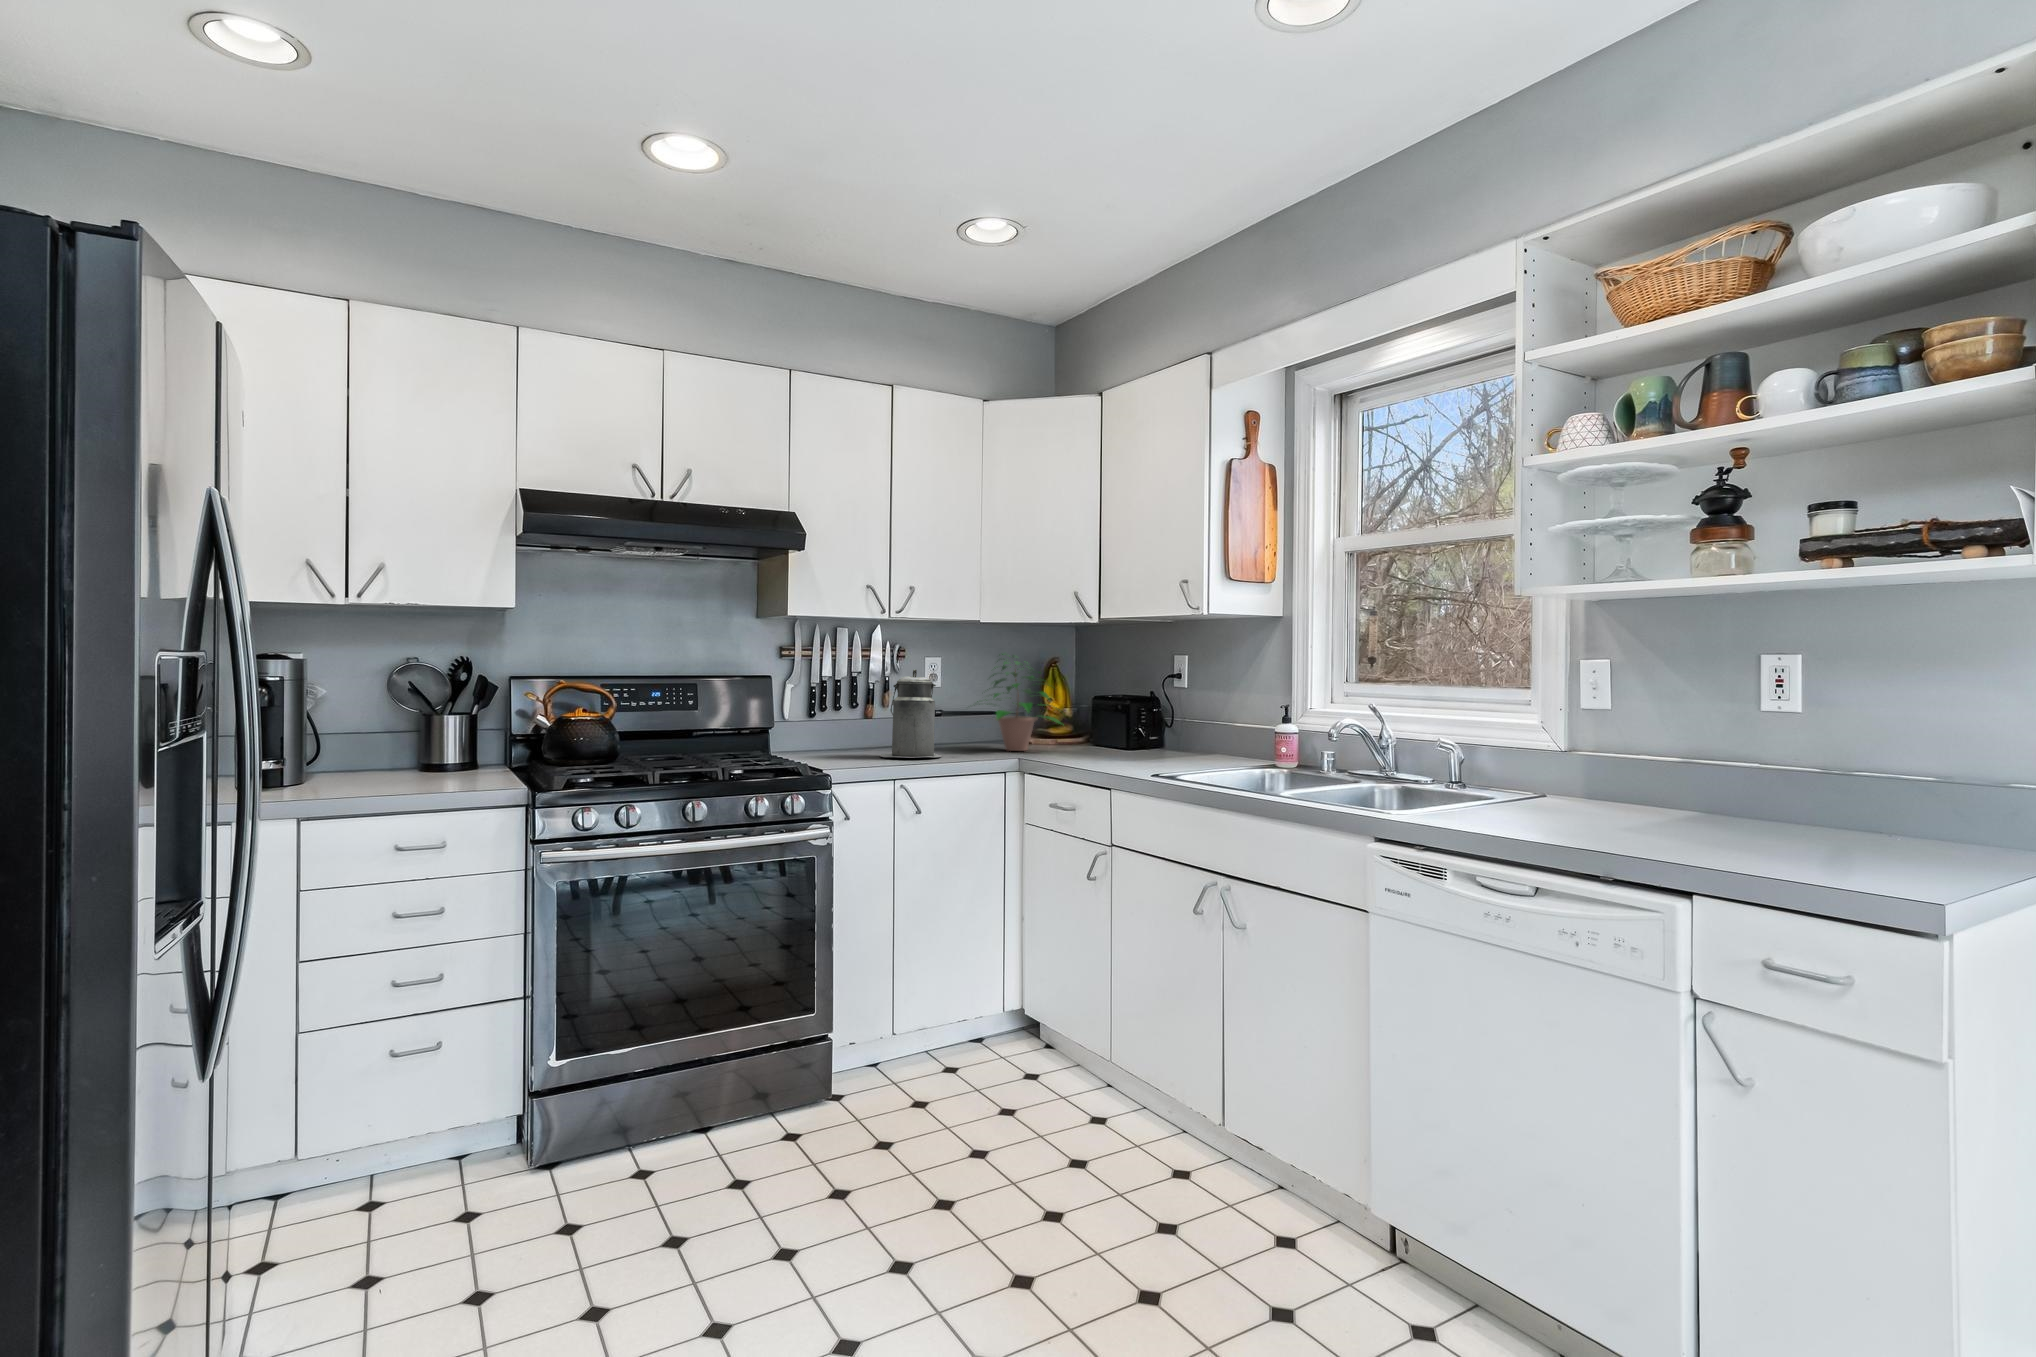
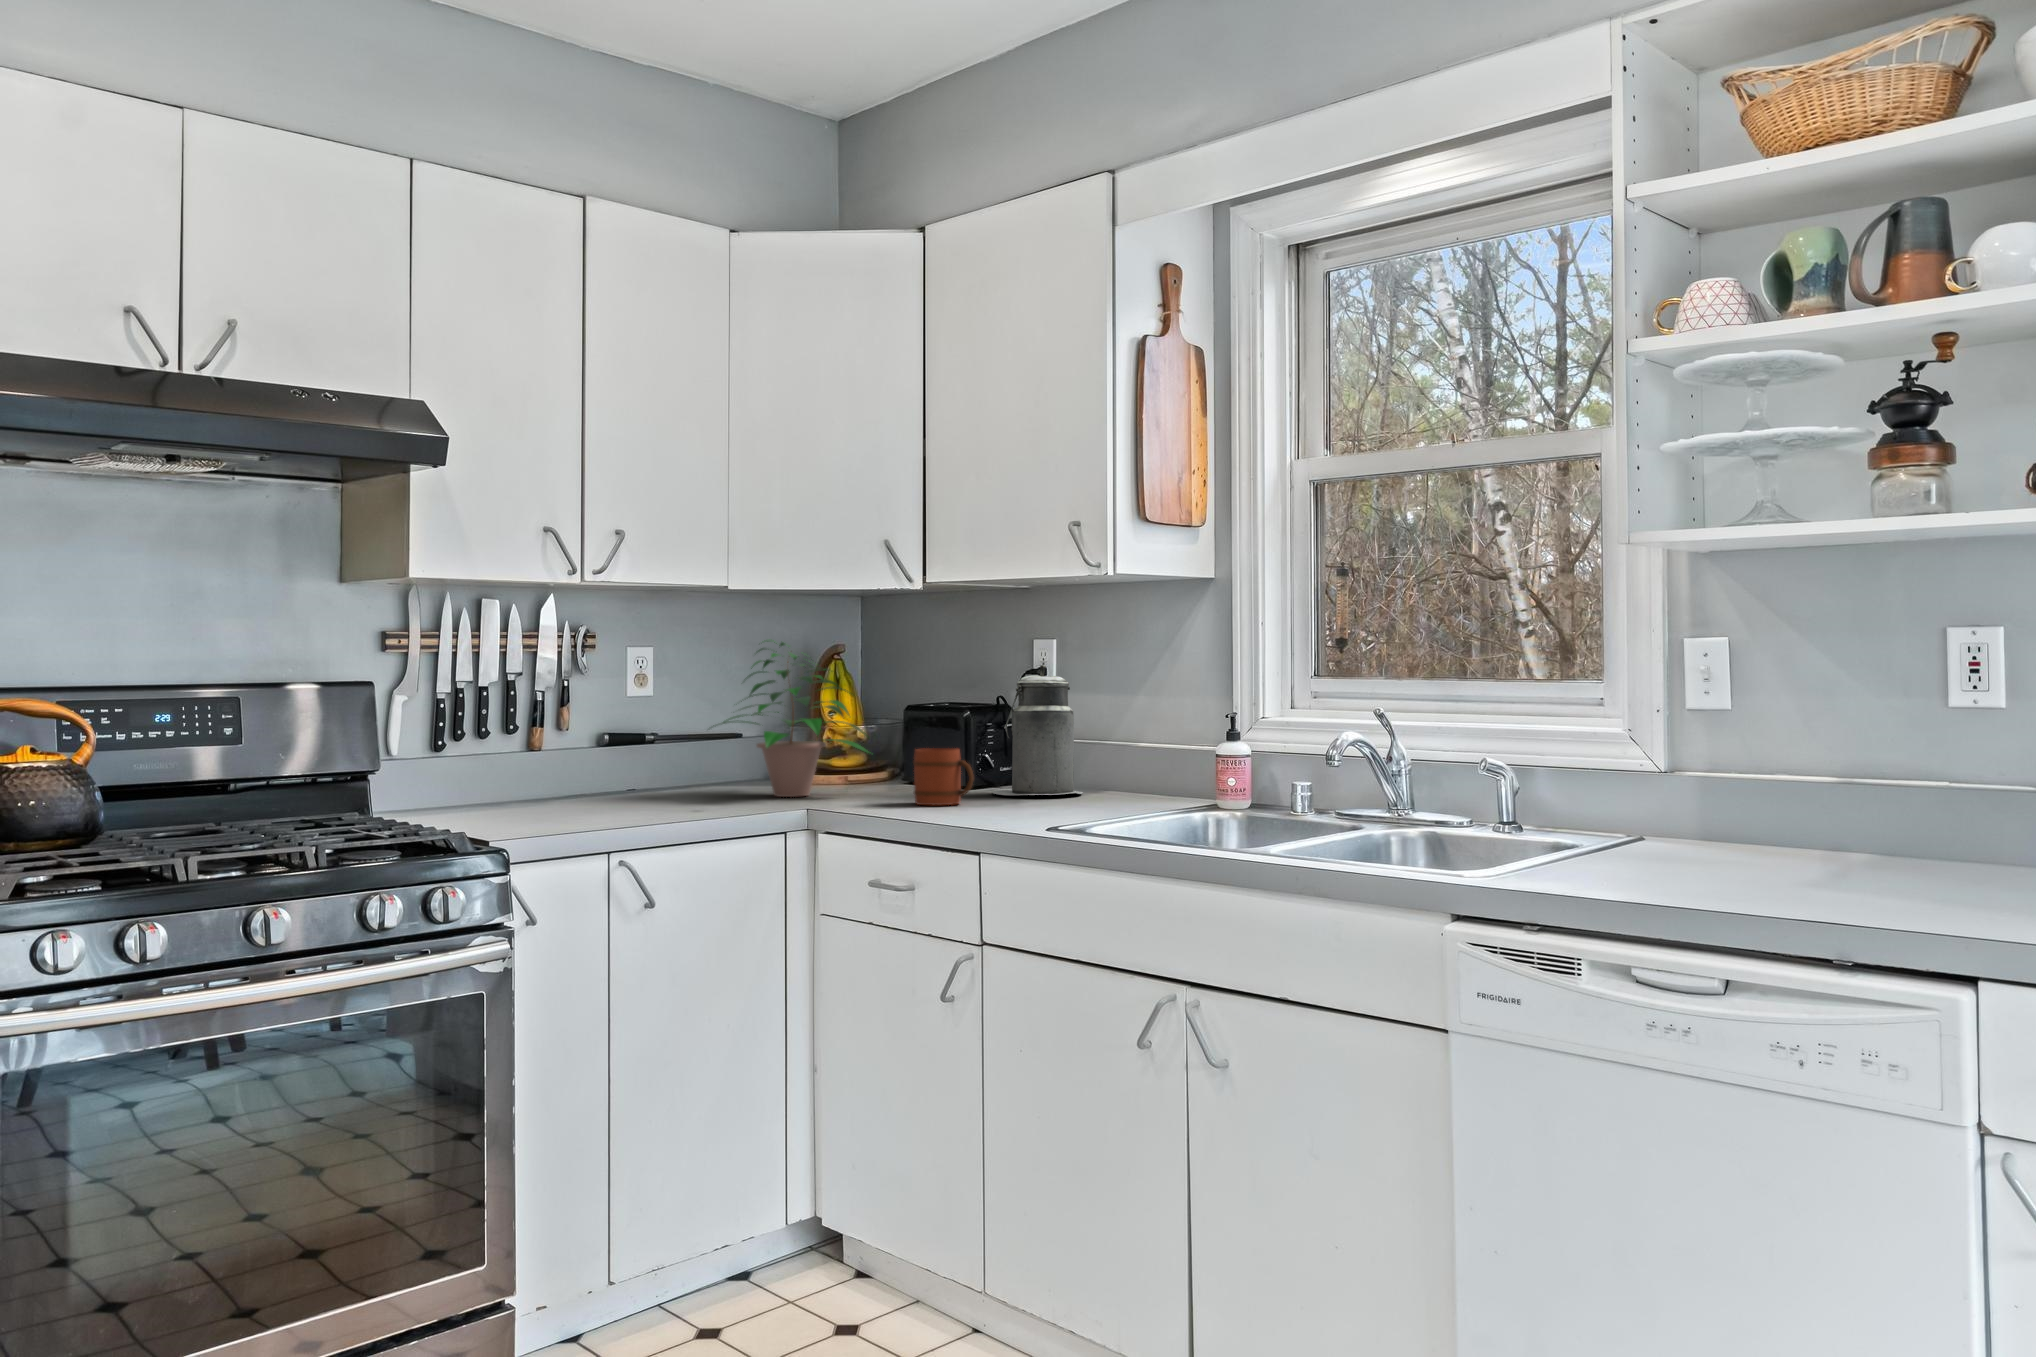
canister: present [880,669,942,757] -> present [992,665,1083,795]
mug: none [1086,723,1123,759] -> present [913,748,974,805]

